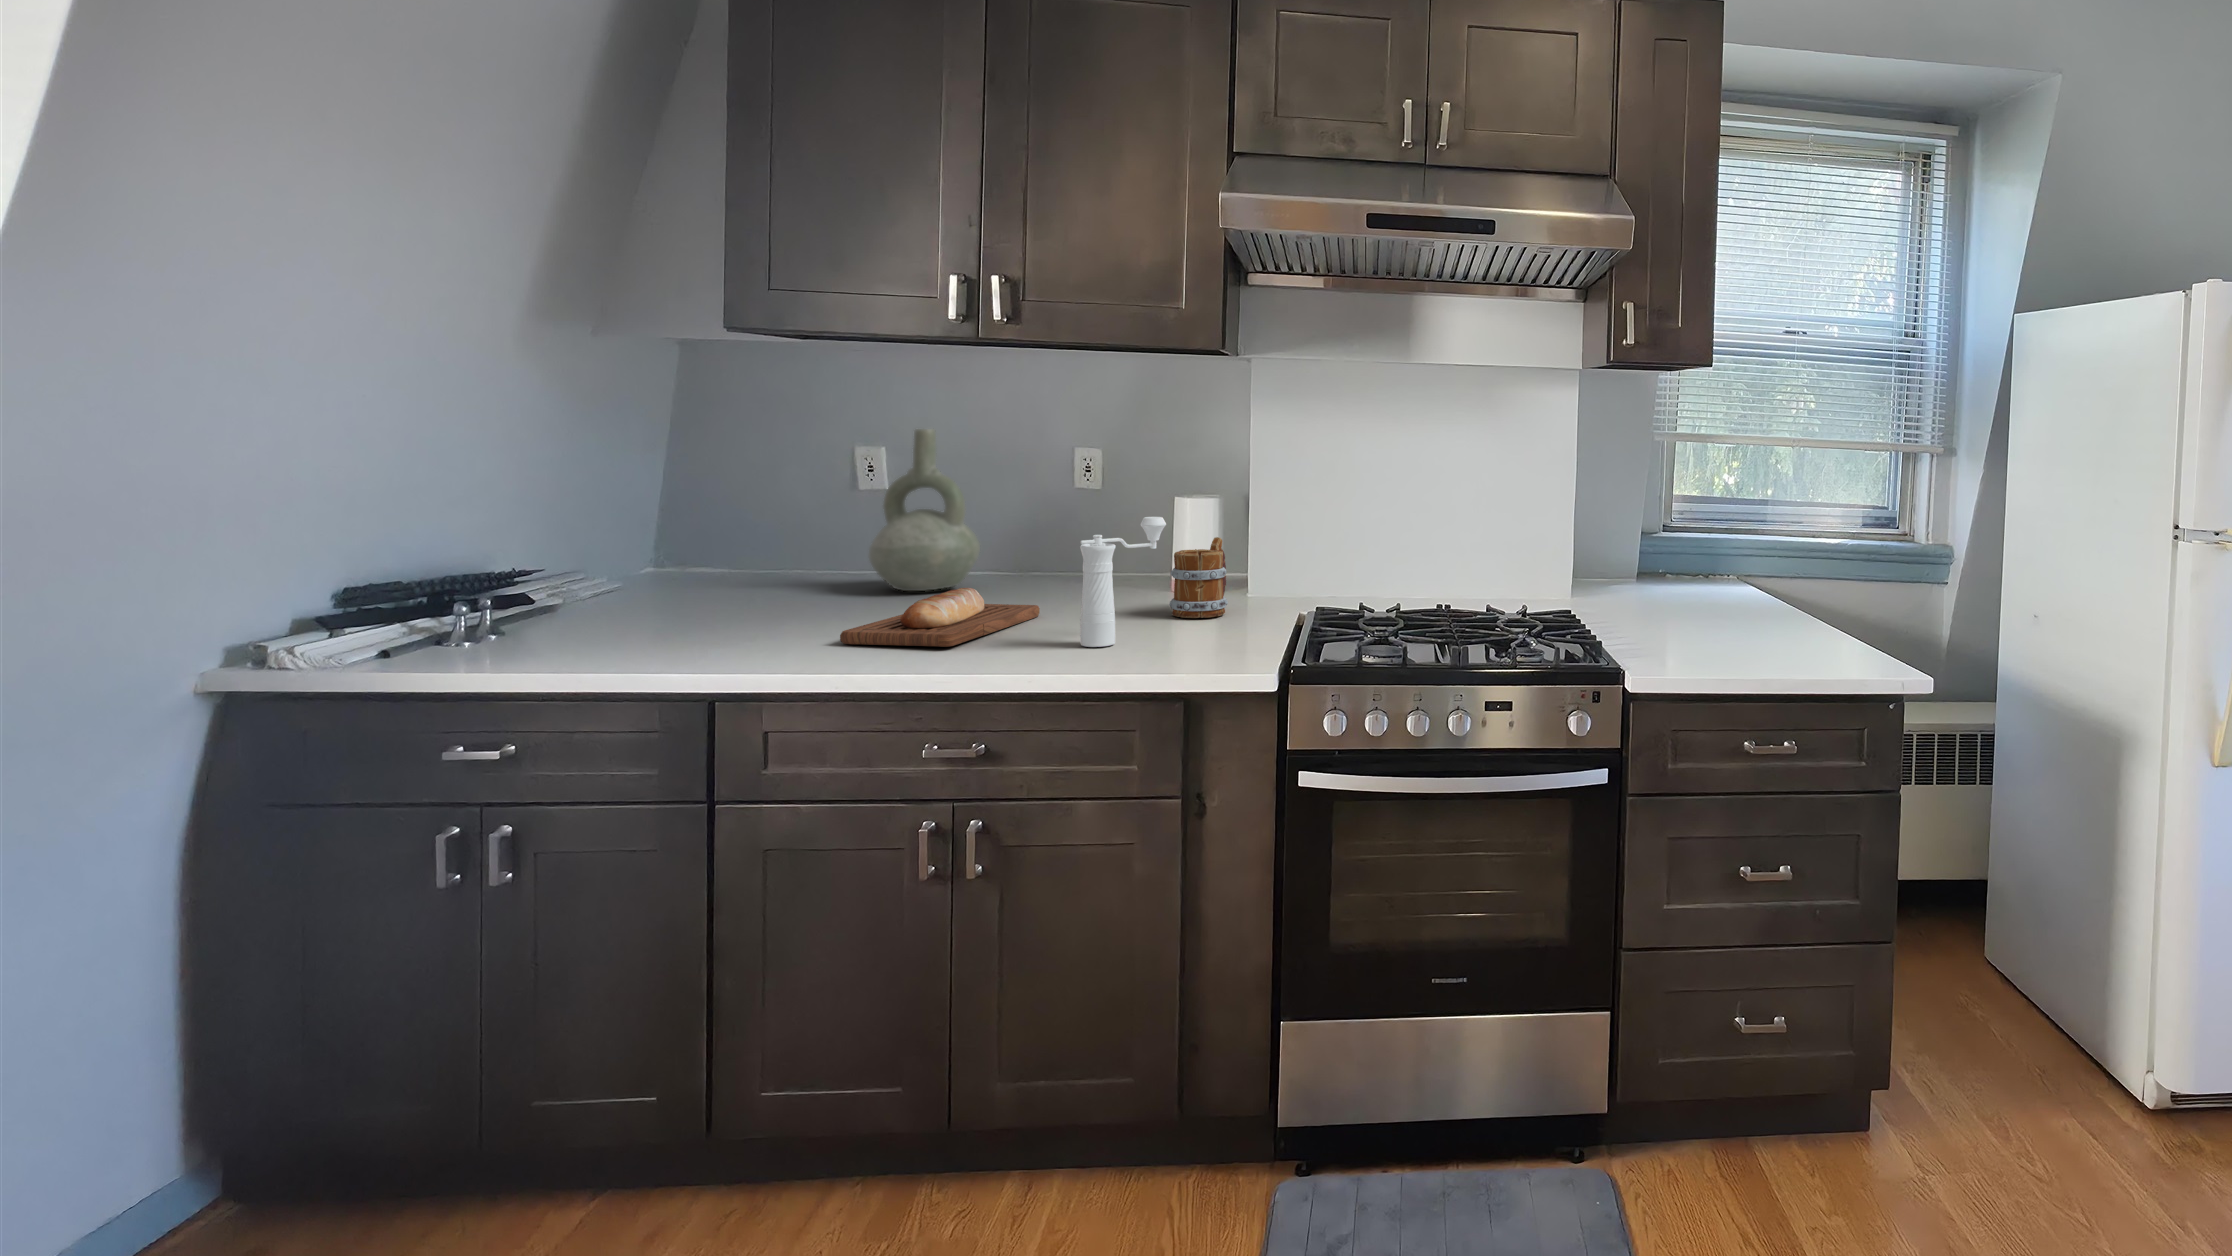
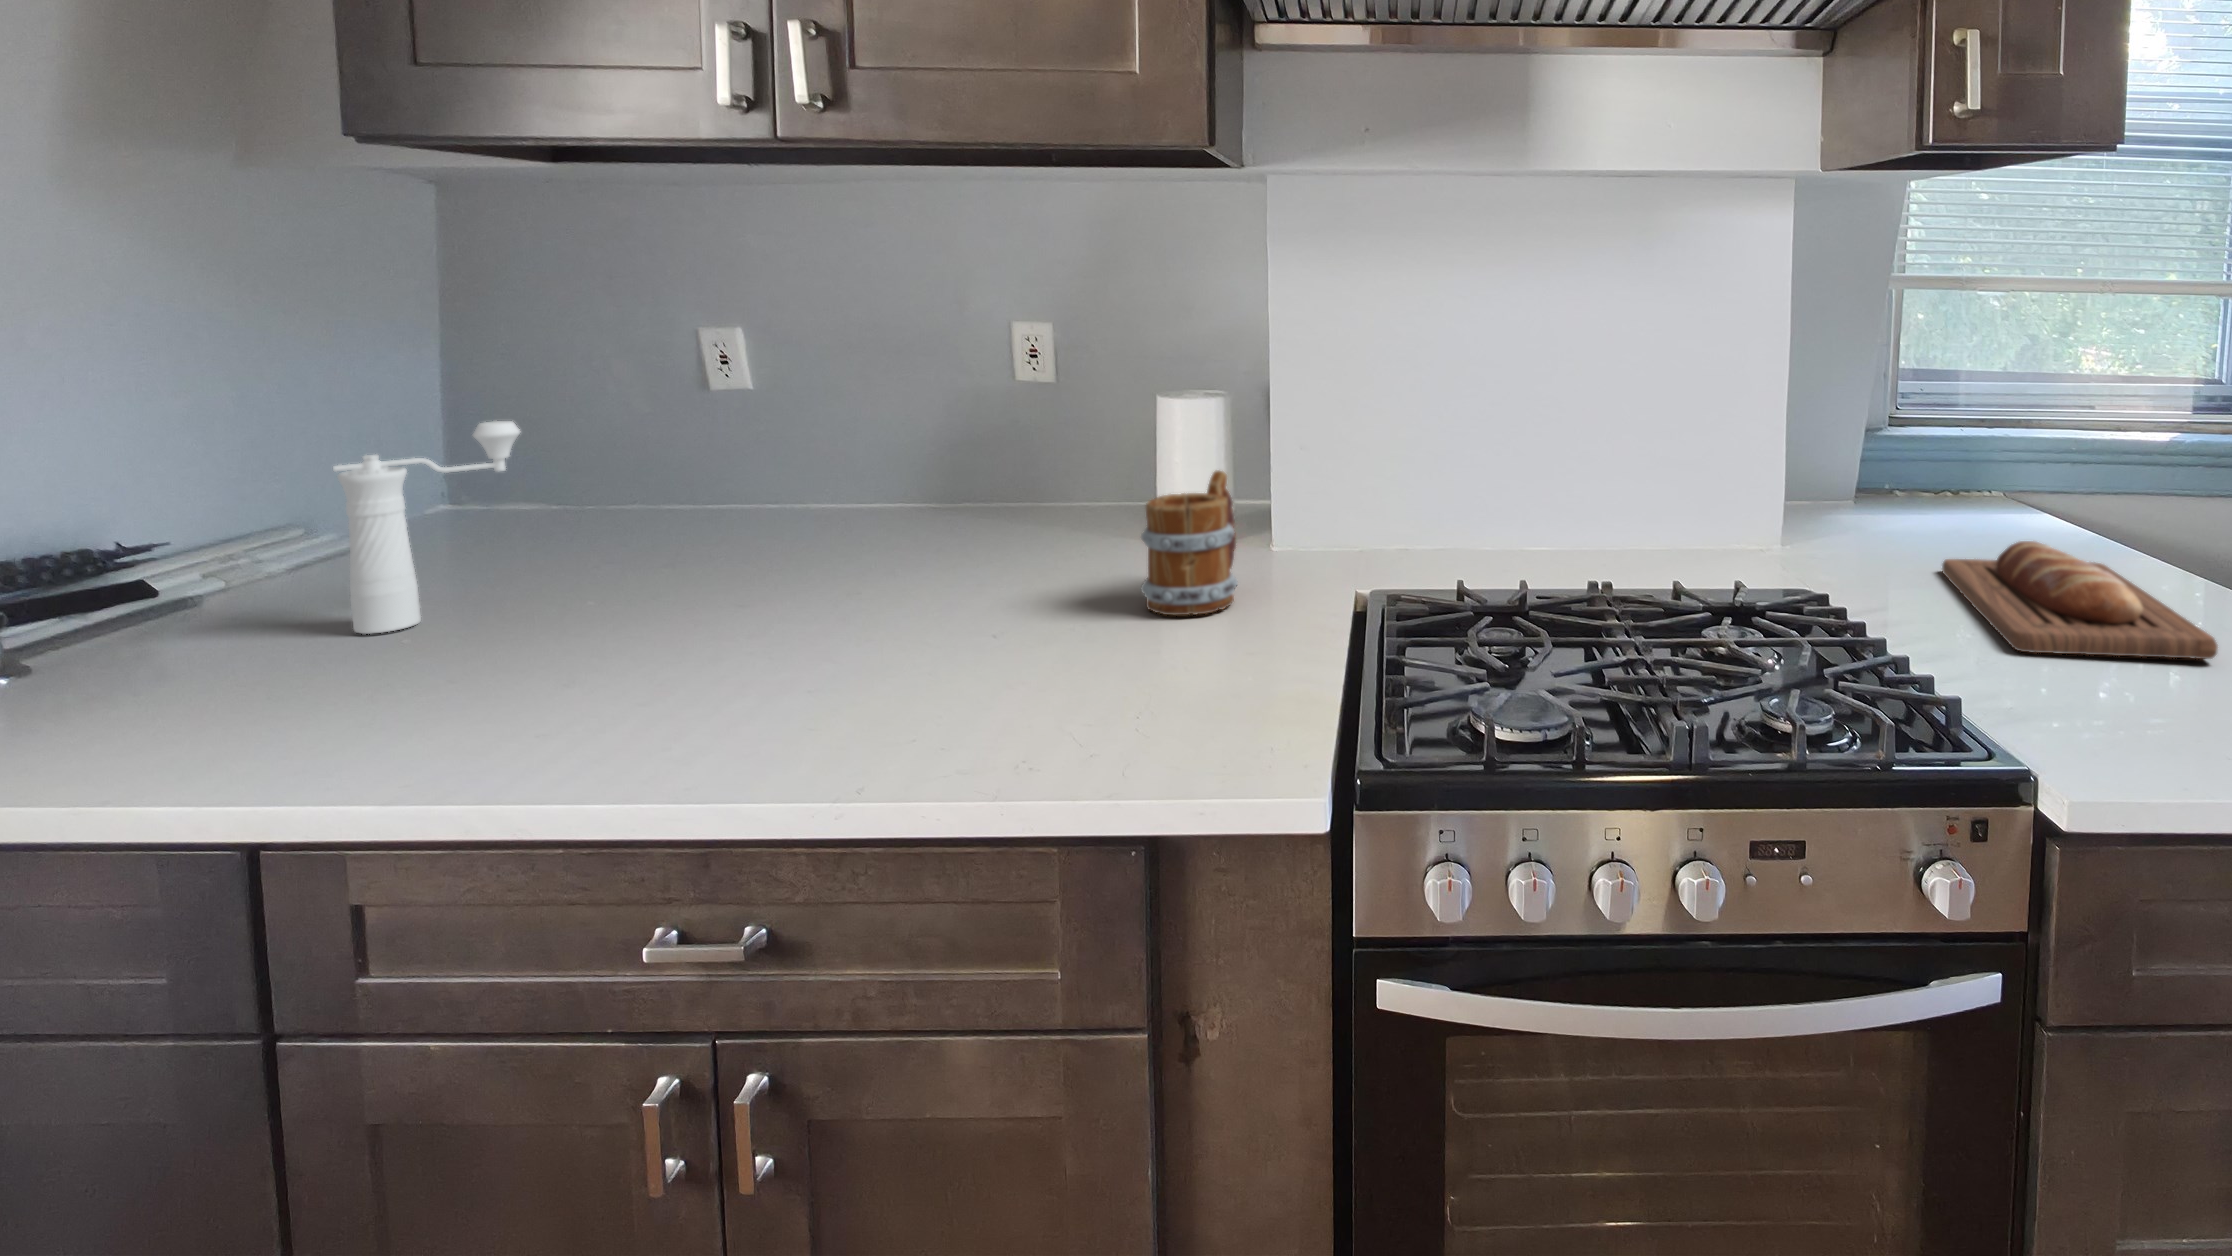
decorative vase: present [869,429,980,591] -> none [690,300,864,556]
pepper mill: present [1080,517,1166,647] -> present [333,421,521,634]
bread loaf: present [840,588,1040,647] -> present [1942,541,2218,659]

